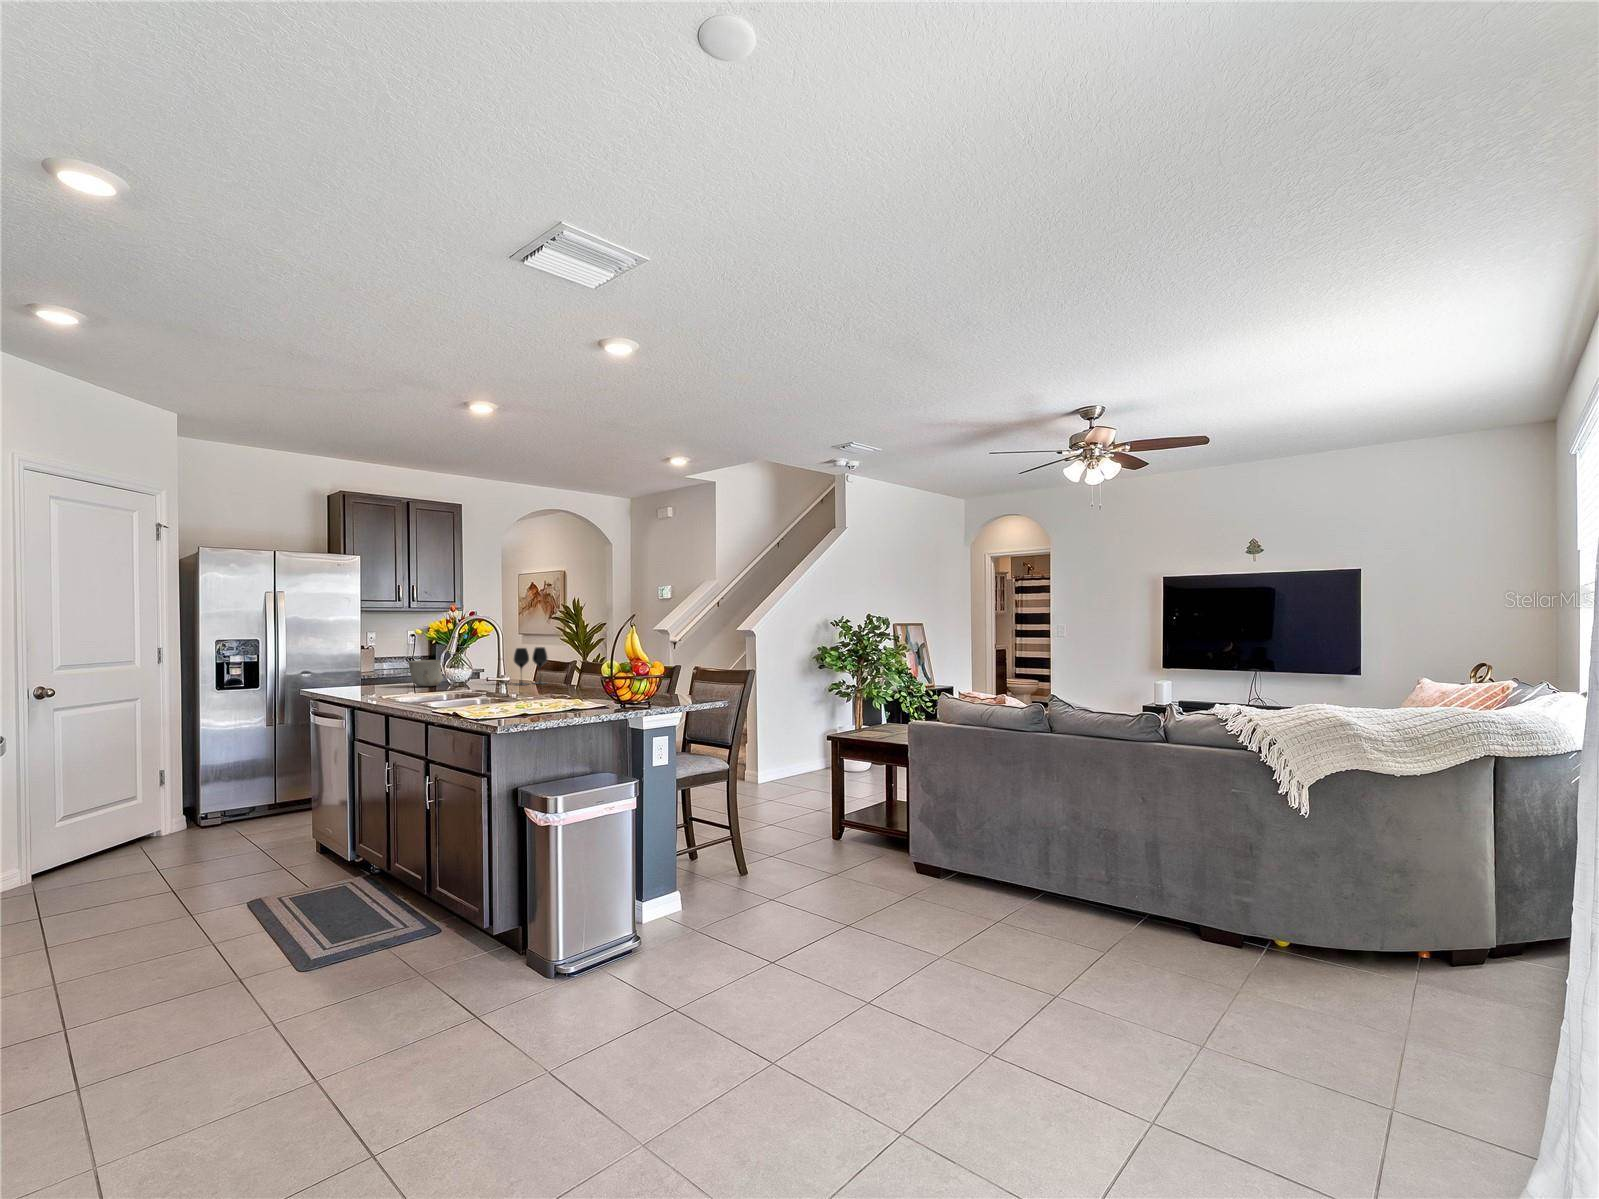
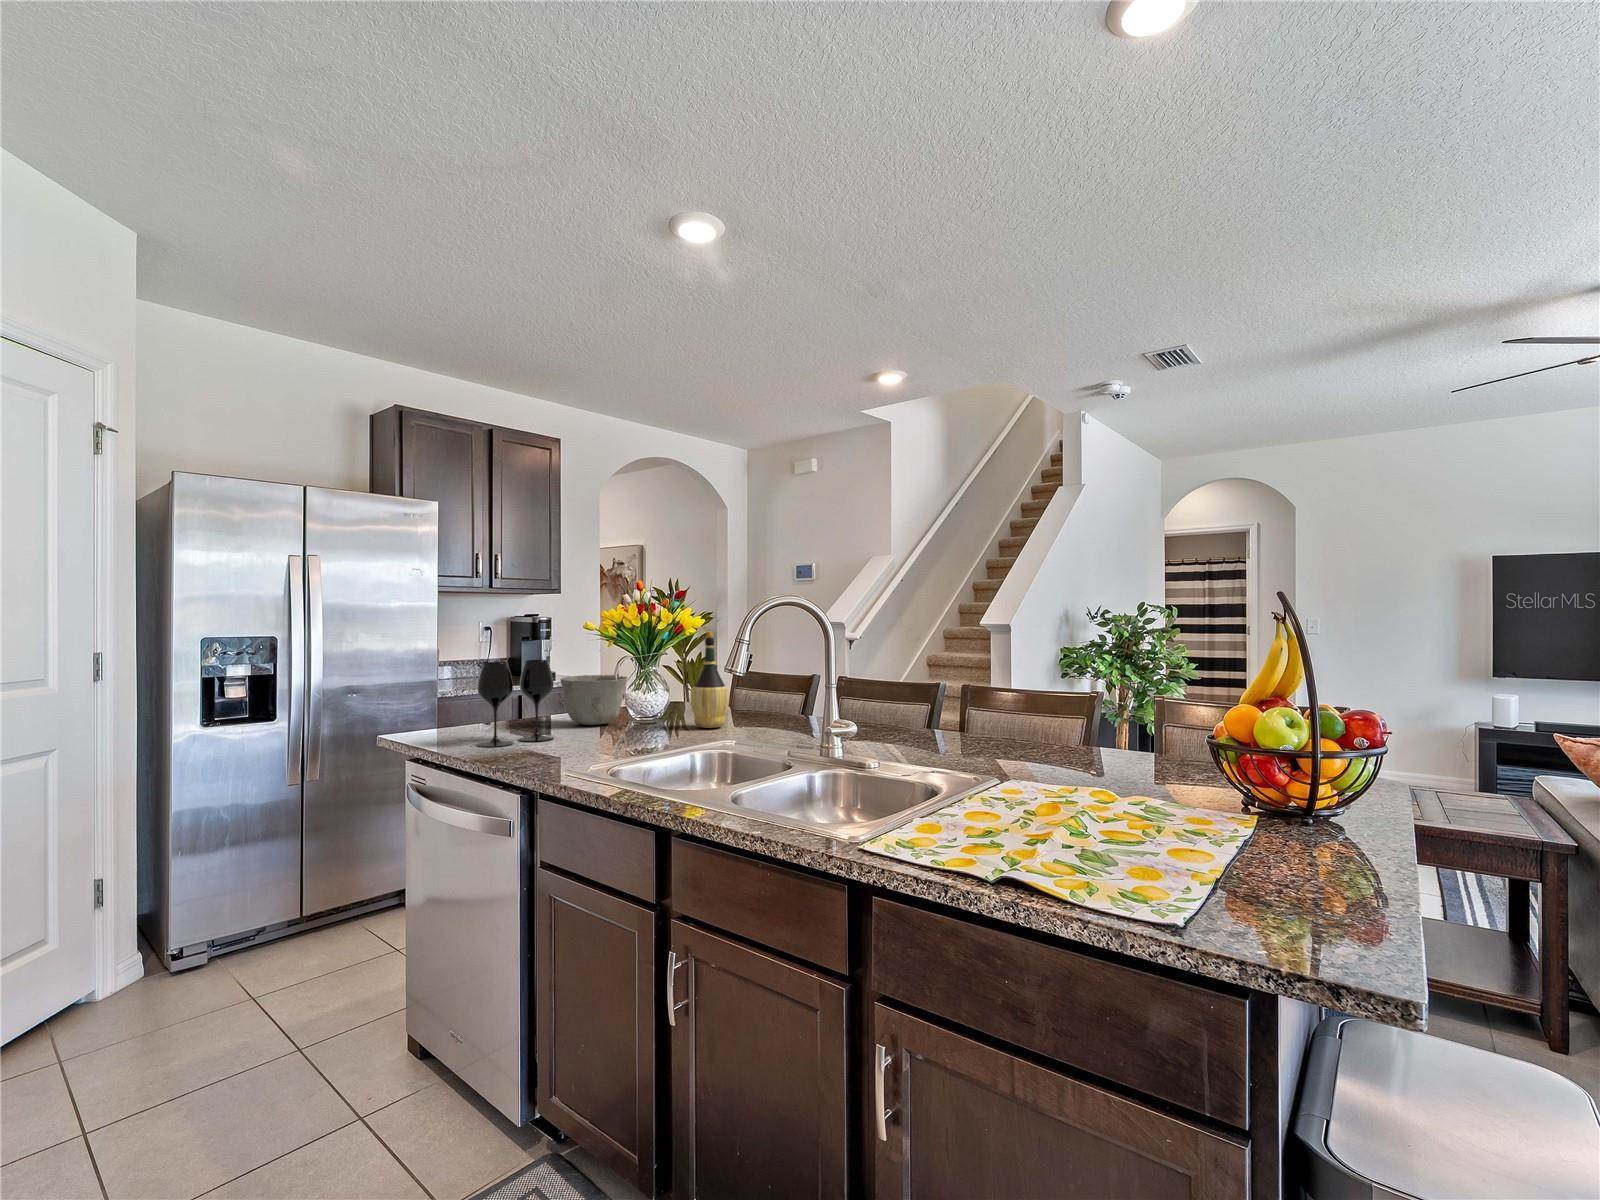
wine bottle: none [476,635,499,687] -> present [690,631,729,728]
wine glass: present [513,647,547,685] -> present [477,660,554,747]

